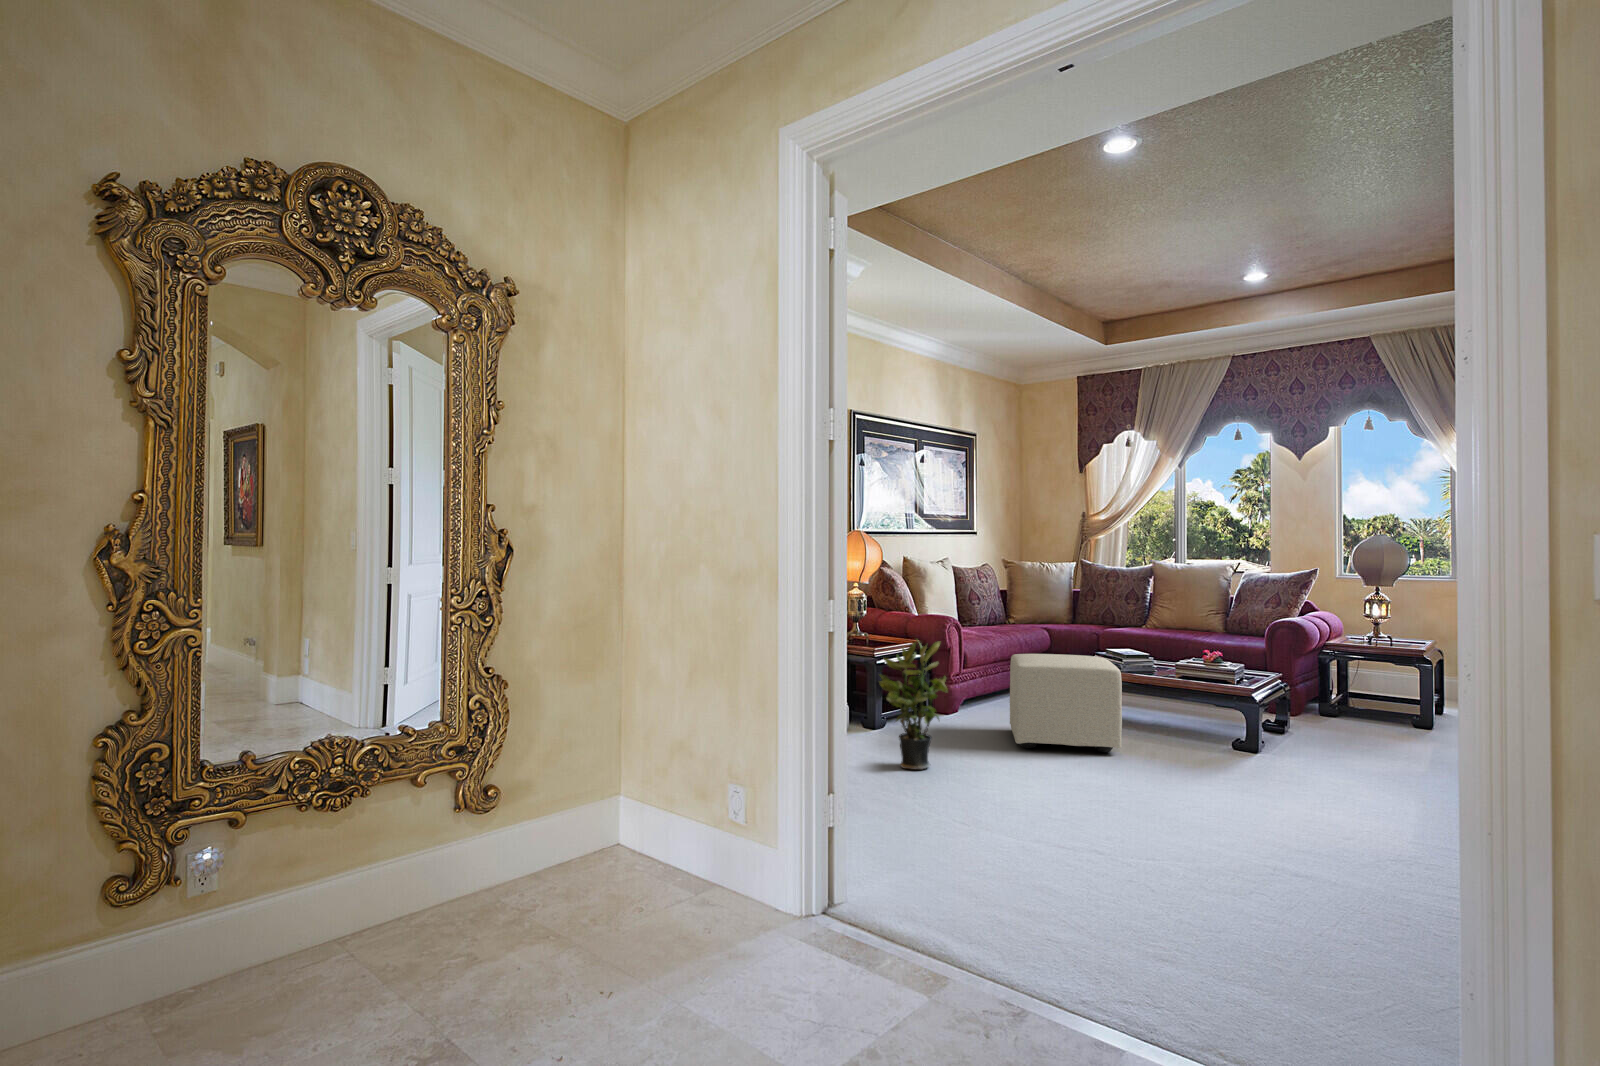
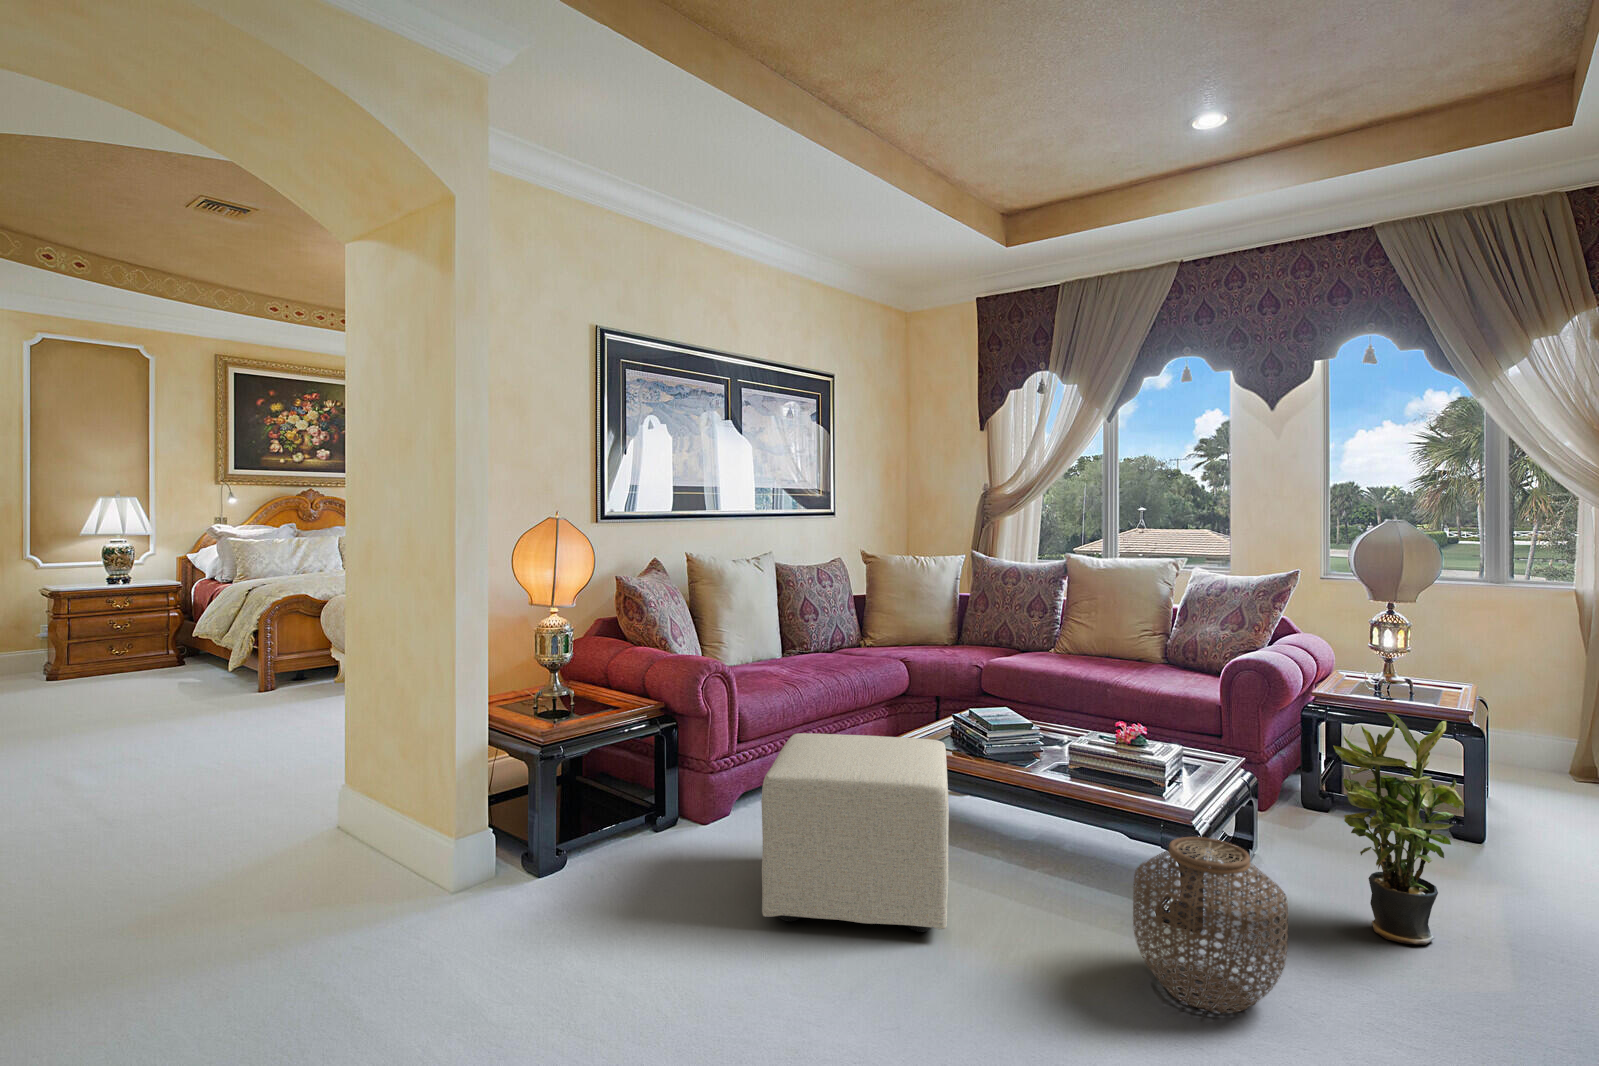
potted plant: present [879,640,948,770] -> present [1333,712,1464,945]
woven basket: none [1227,692,1310,775] -> present [1133,837,1288,1013]

